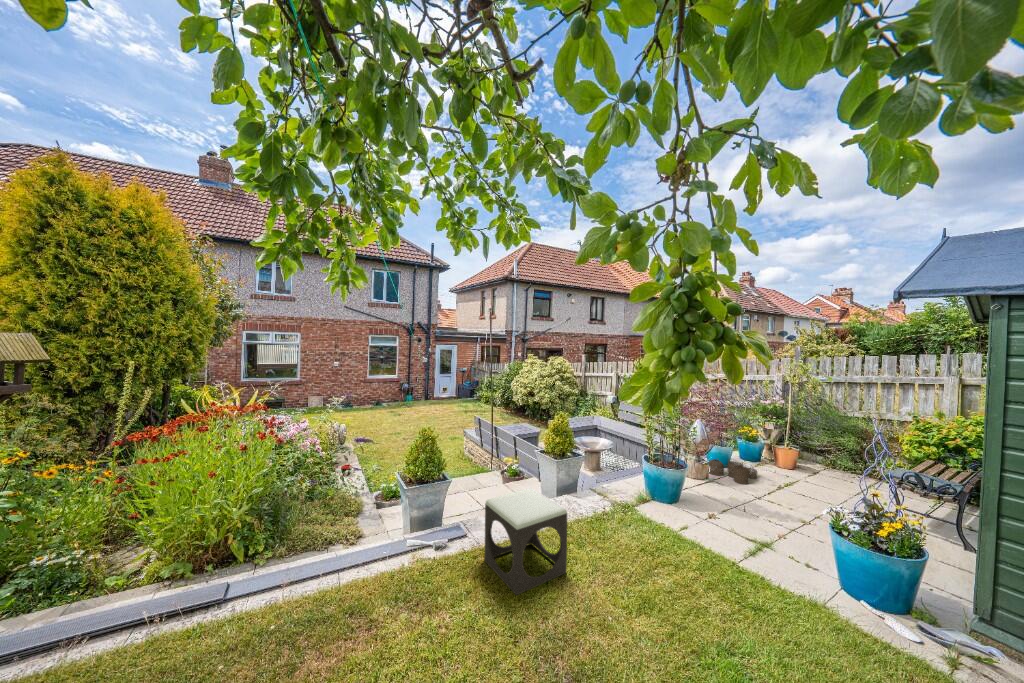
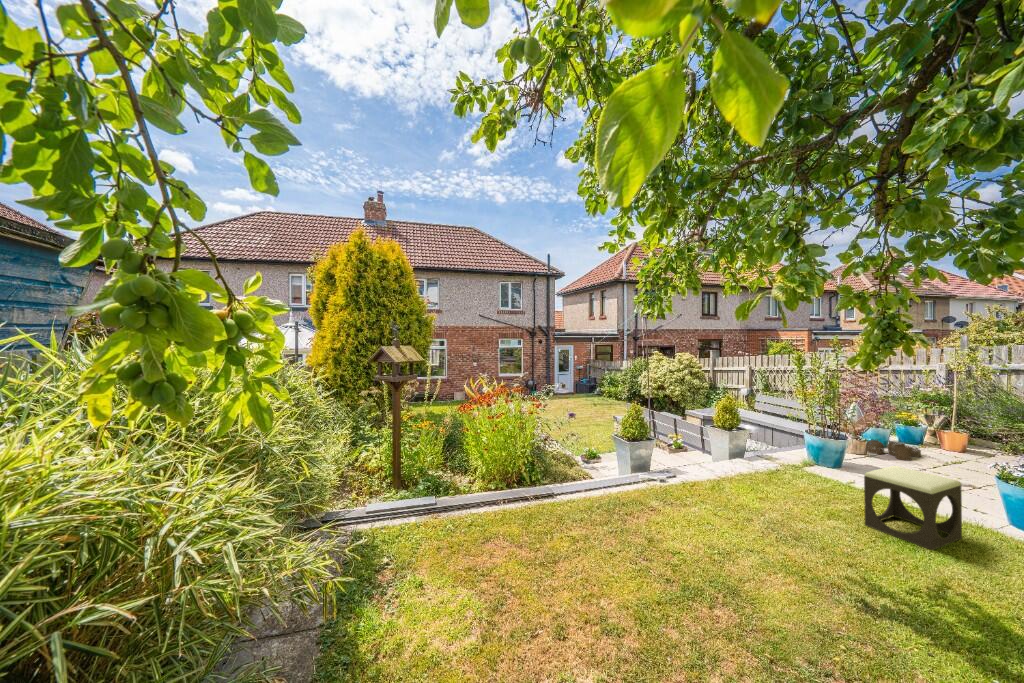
footstool: present [485,488,567,595] -> present [864,466,962,550]

